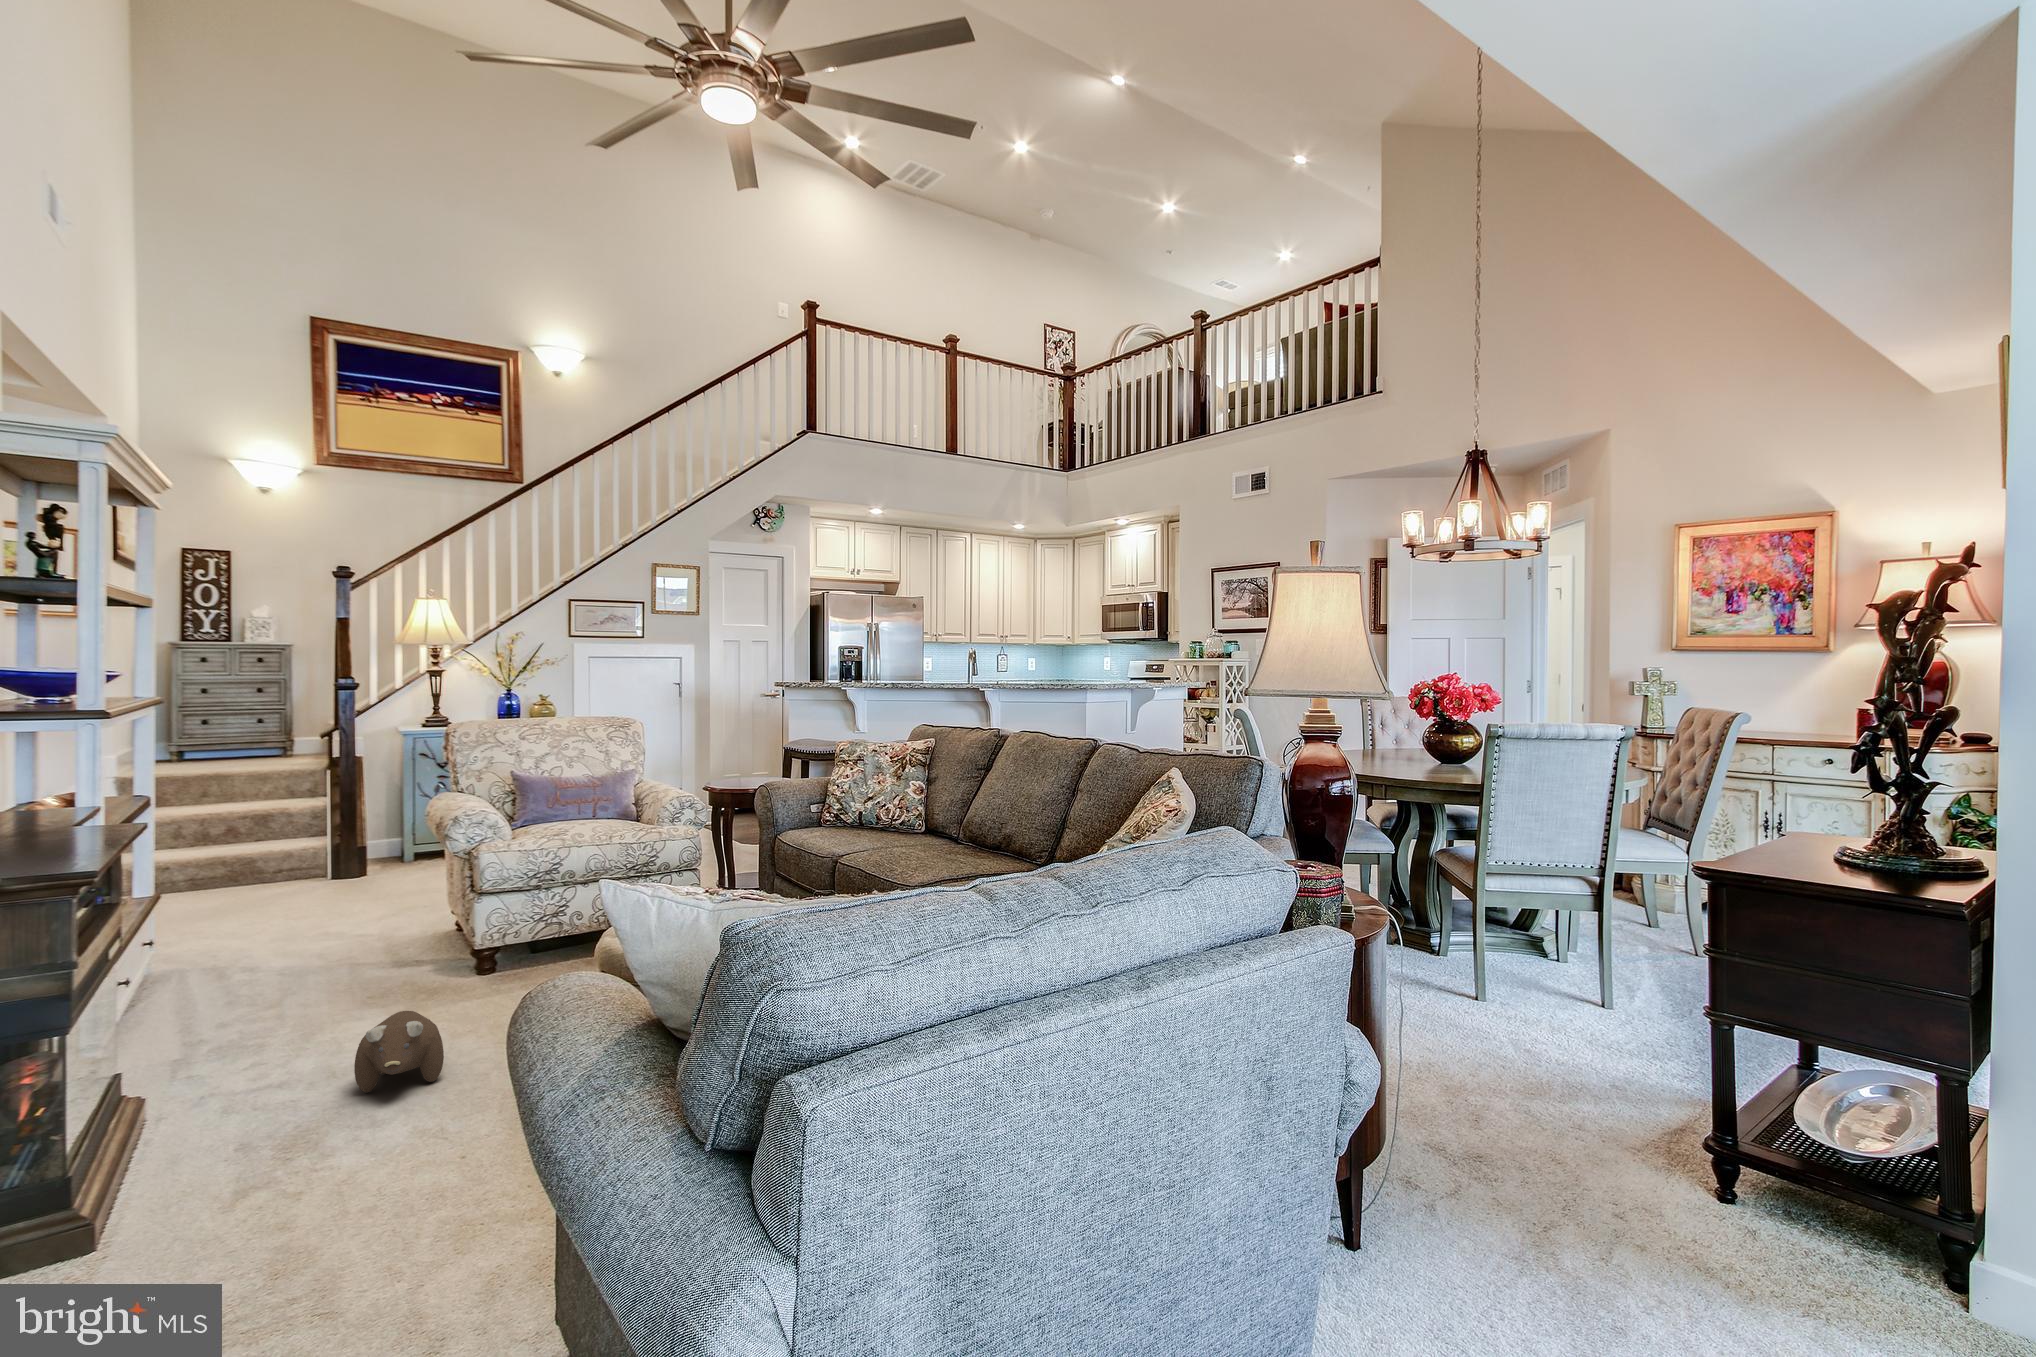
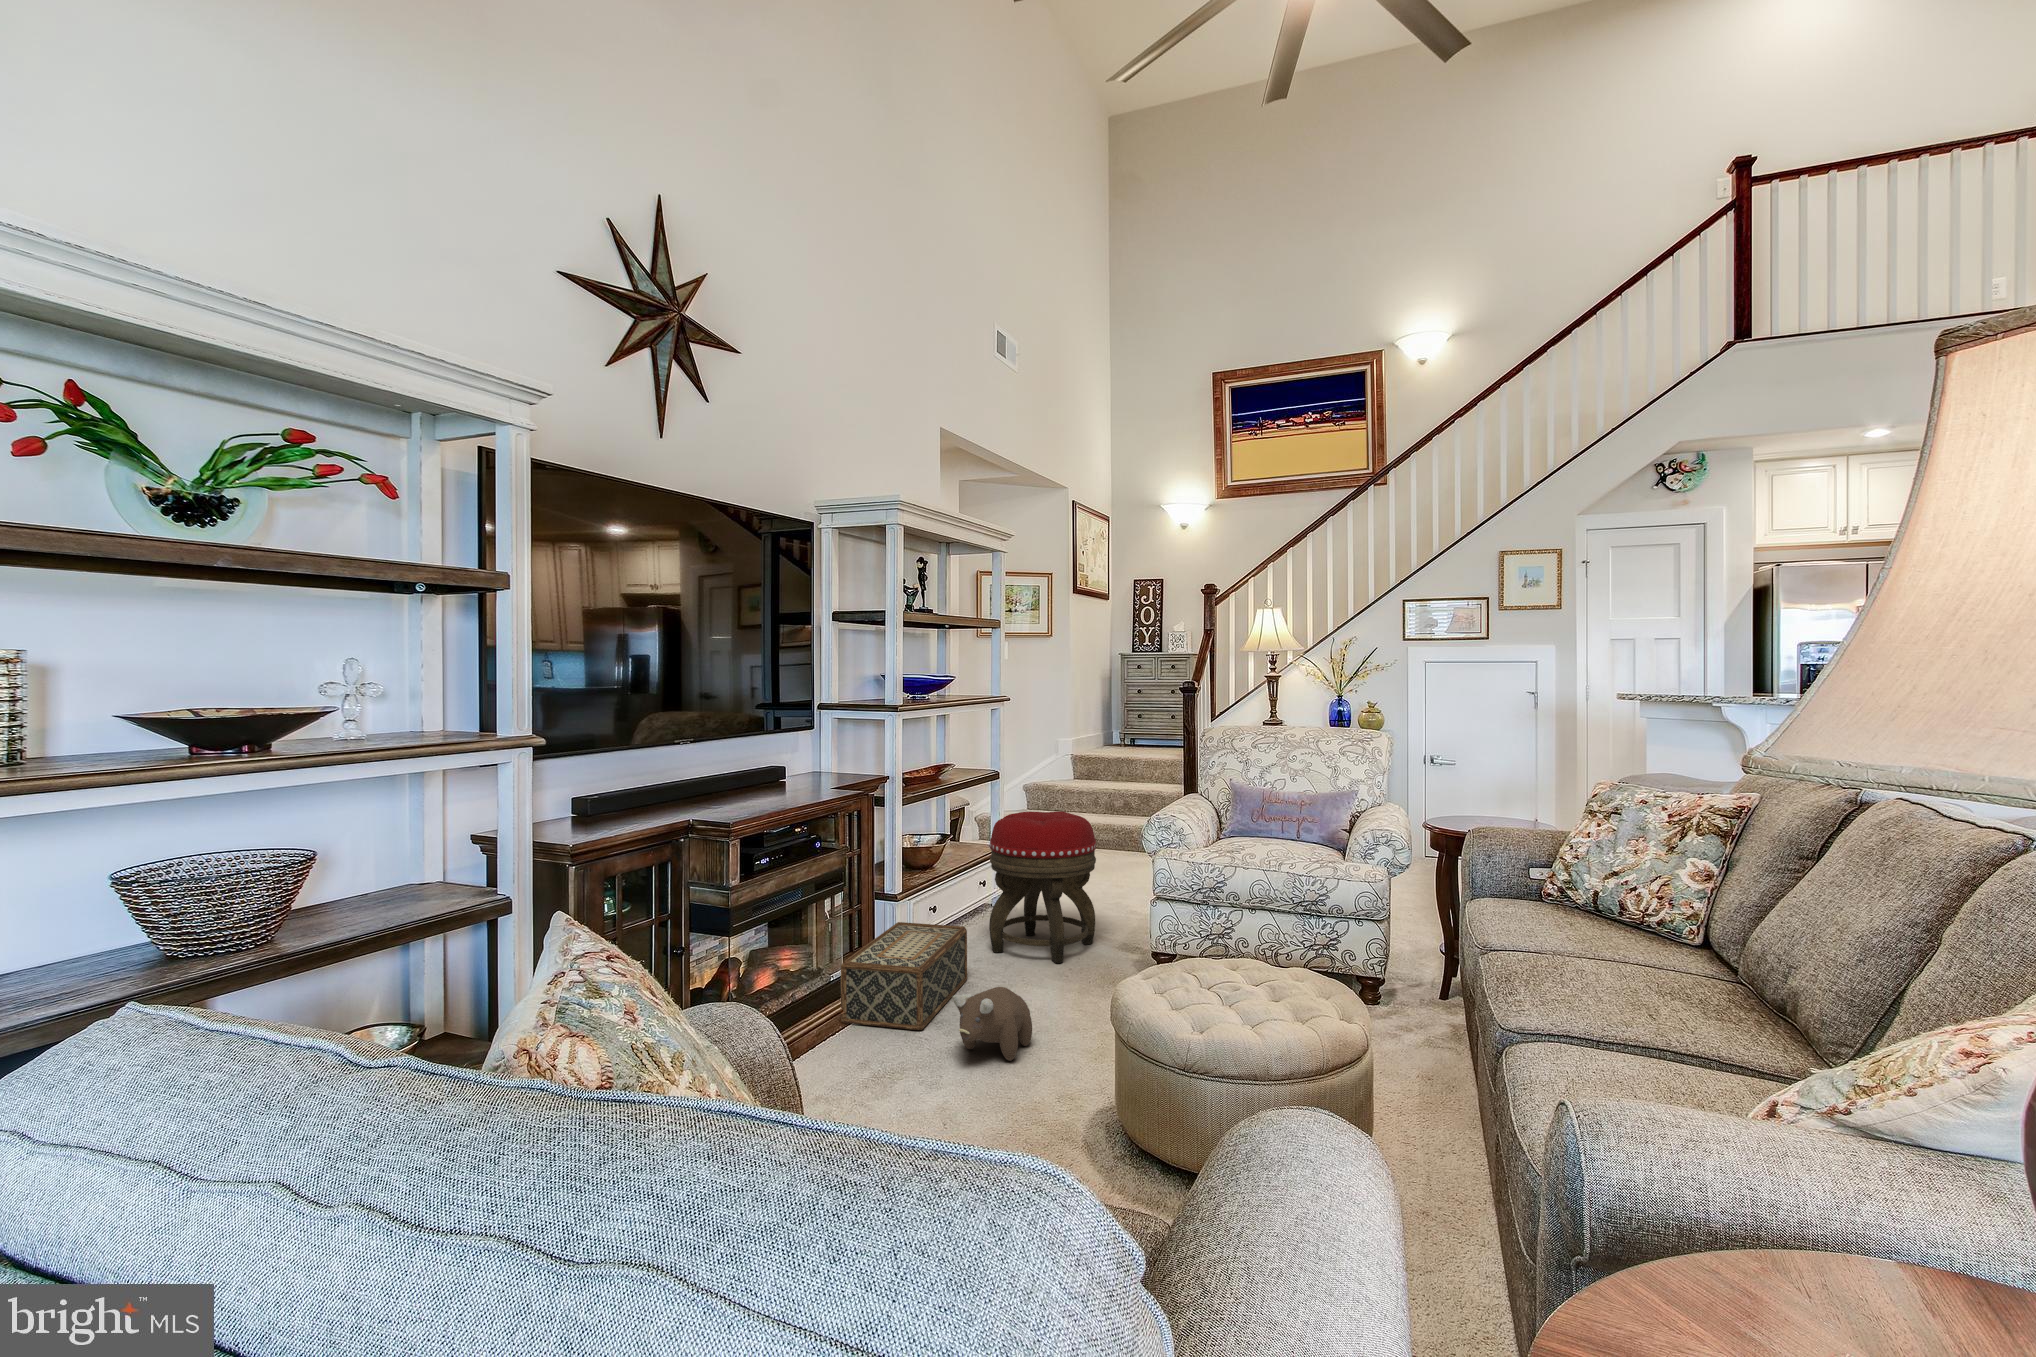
footstool: none [215,830,377,1017] -> present [989,811,1096,963]
woven basket: none [112,983,272,1143] -> present [841,922,967,1030]

